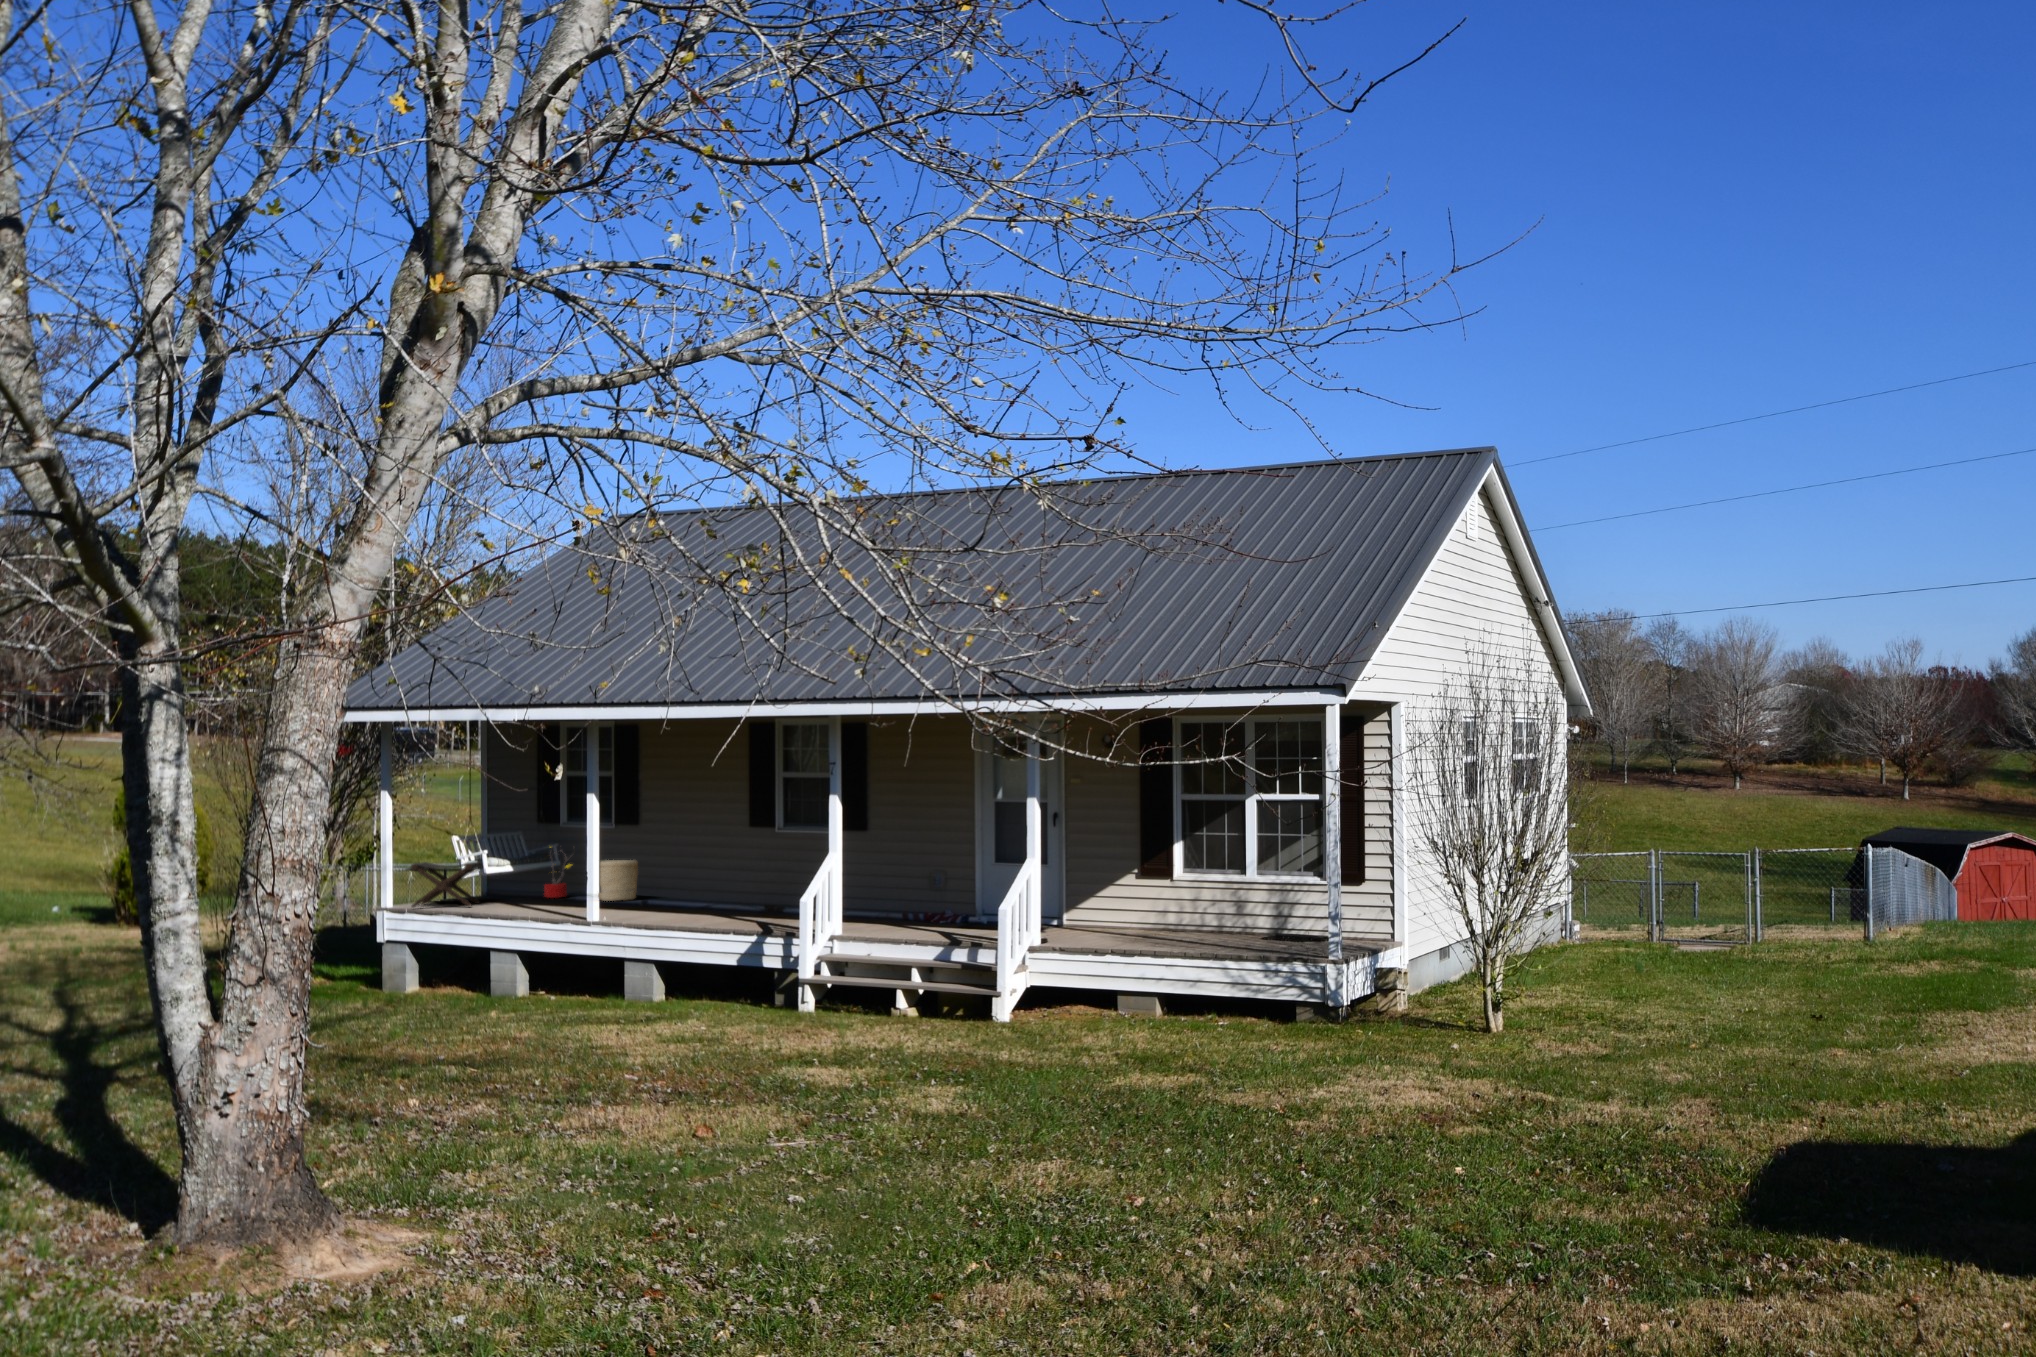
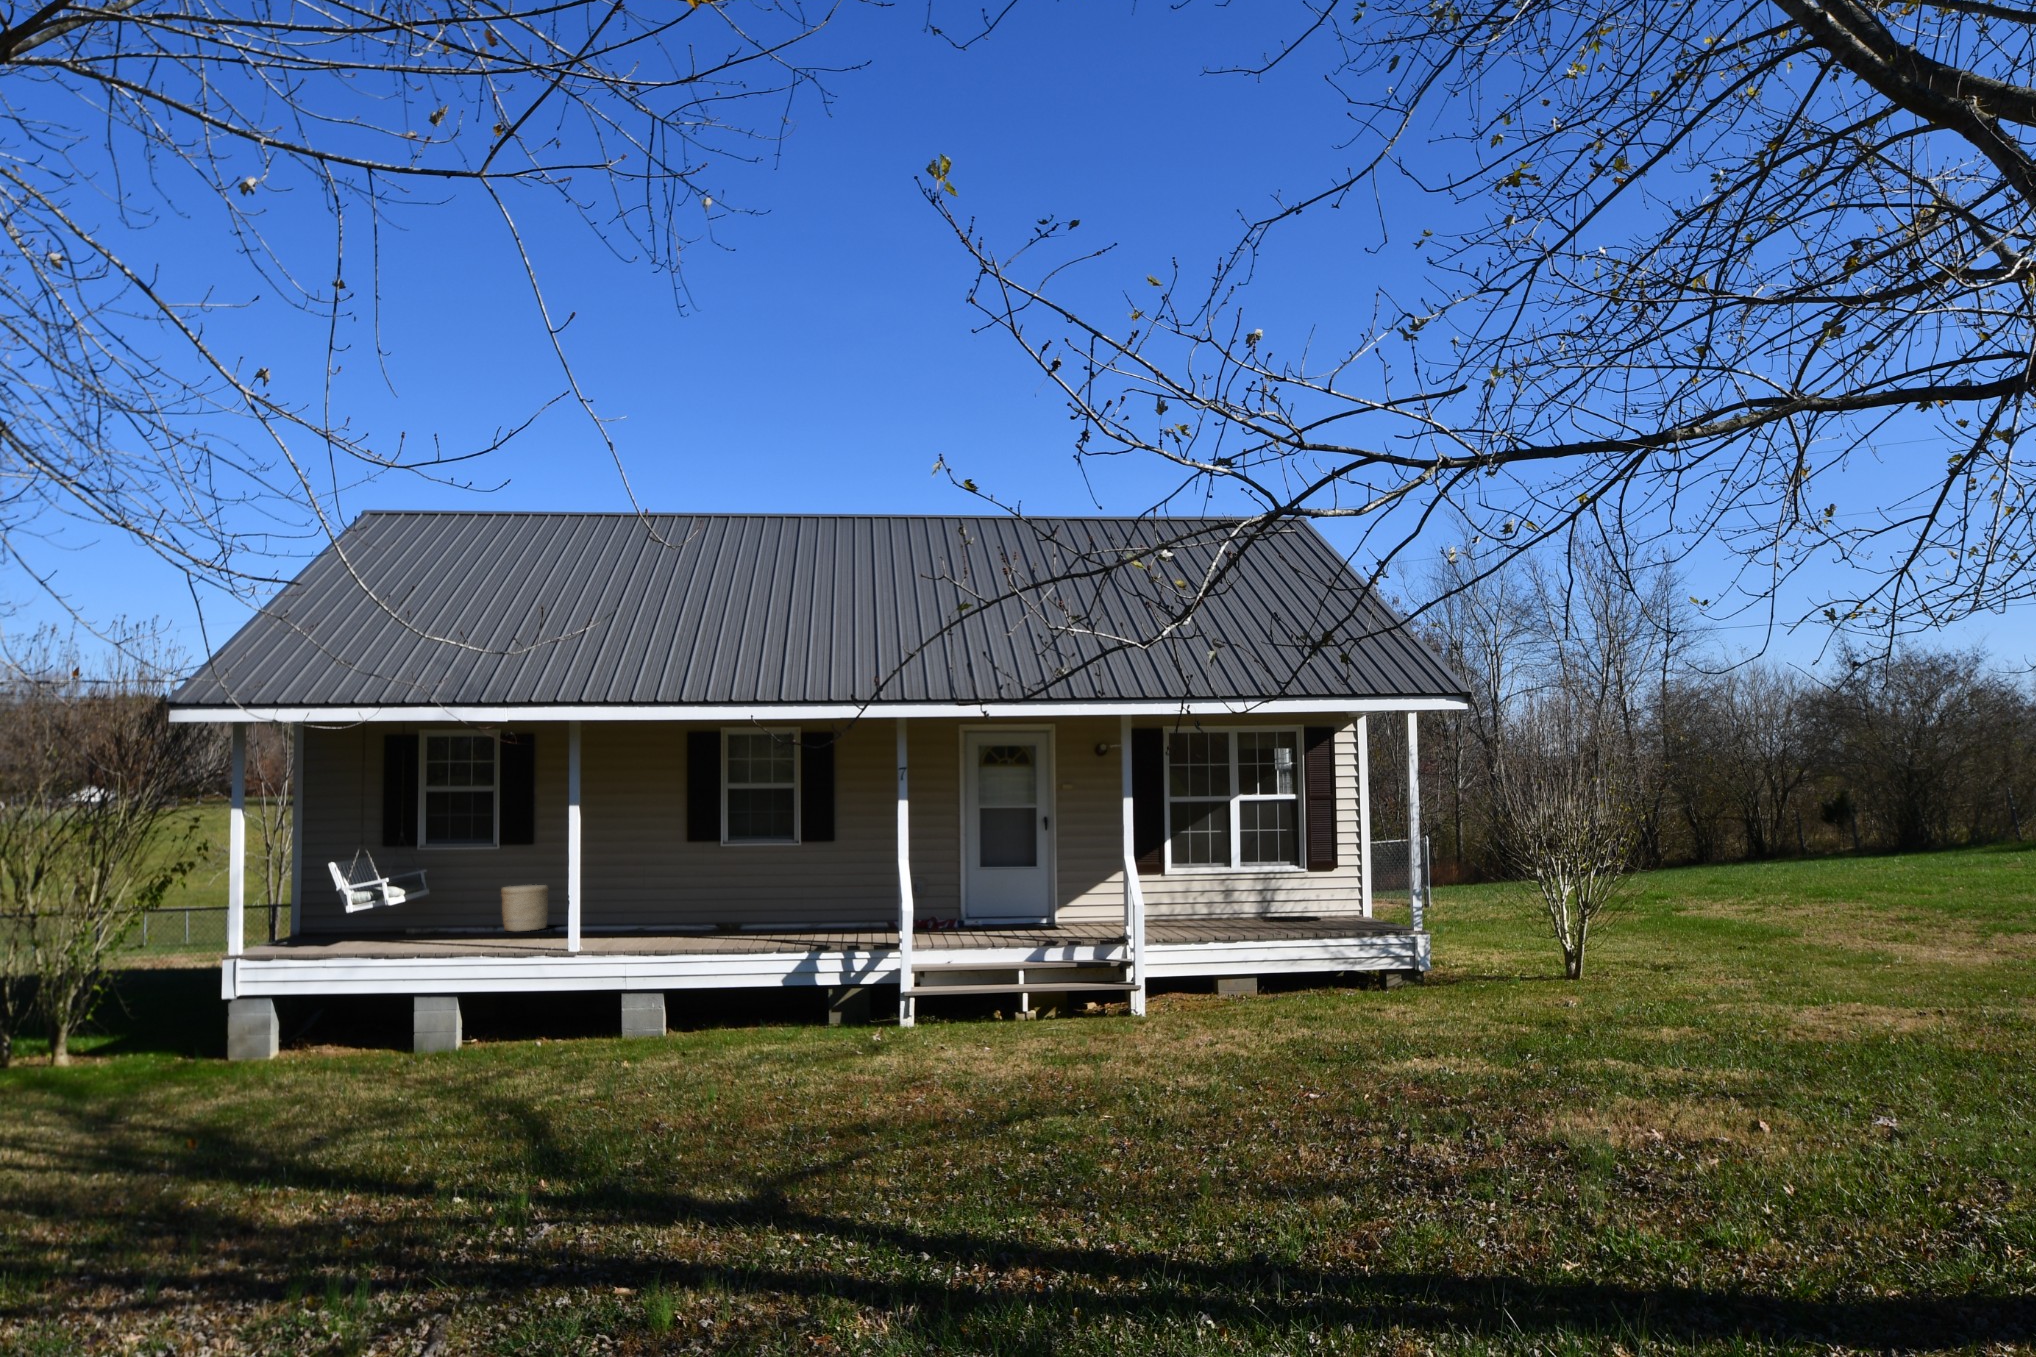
decorative plant: present [544,851,572,898] -> none [421,871,468,933]
footstool: present [411,861,482,907] -> none [286,895,373,954]

